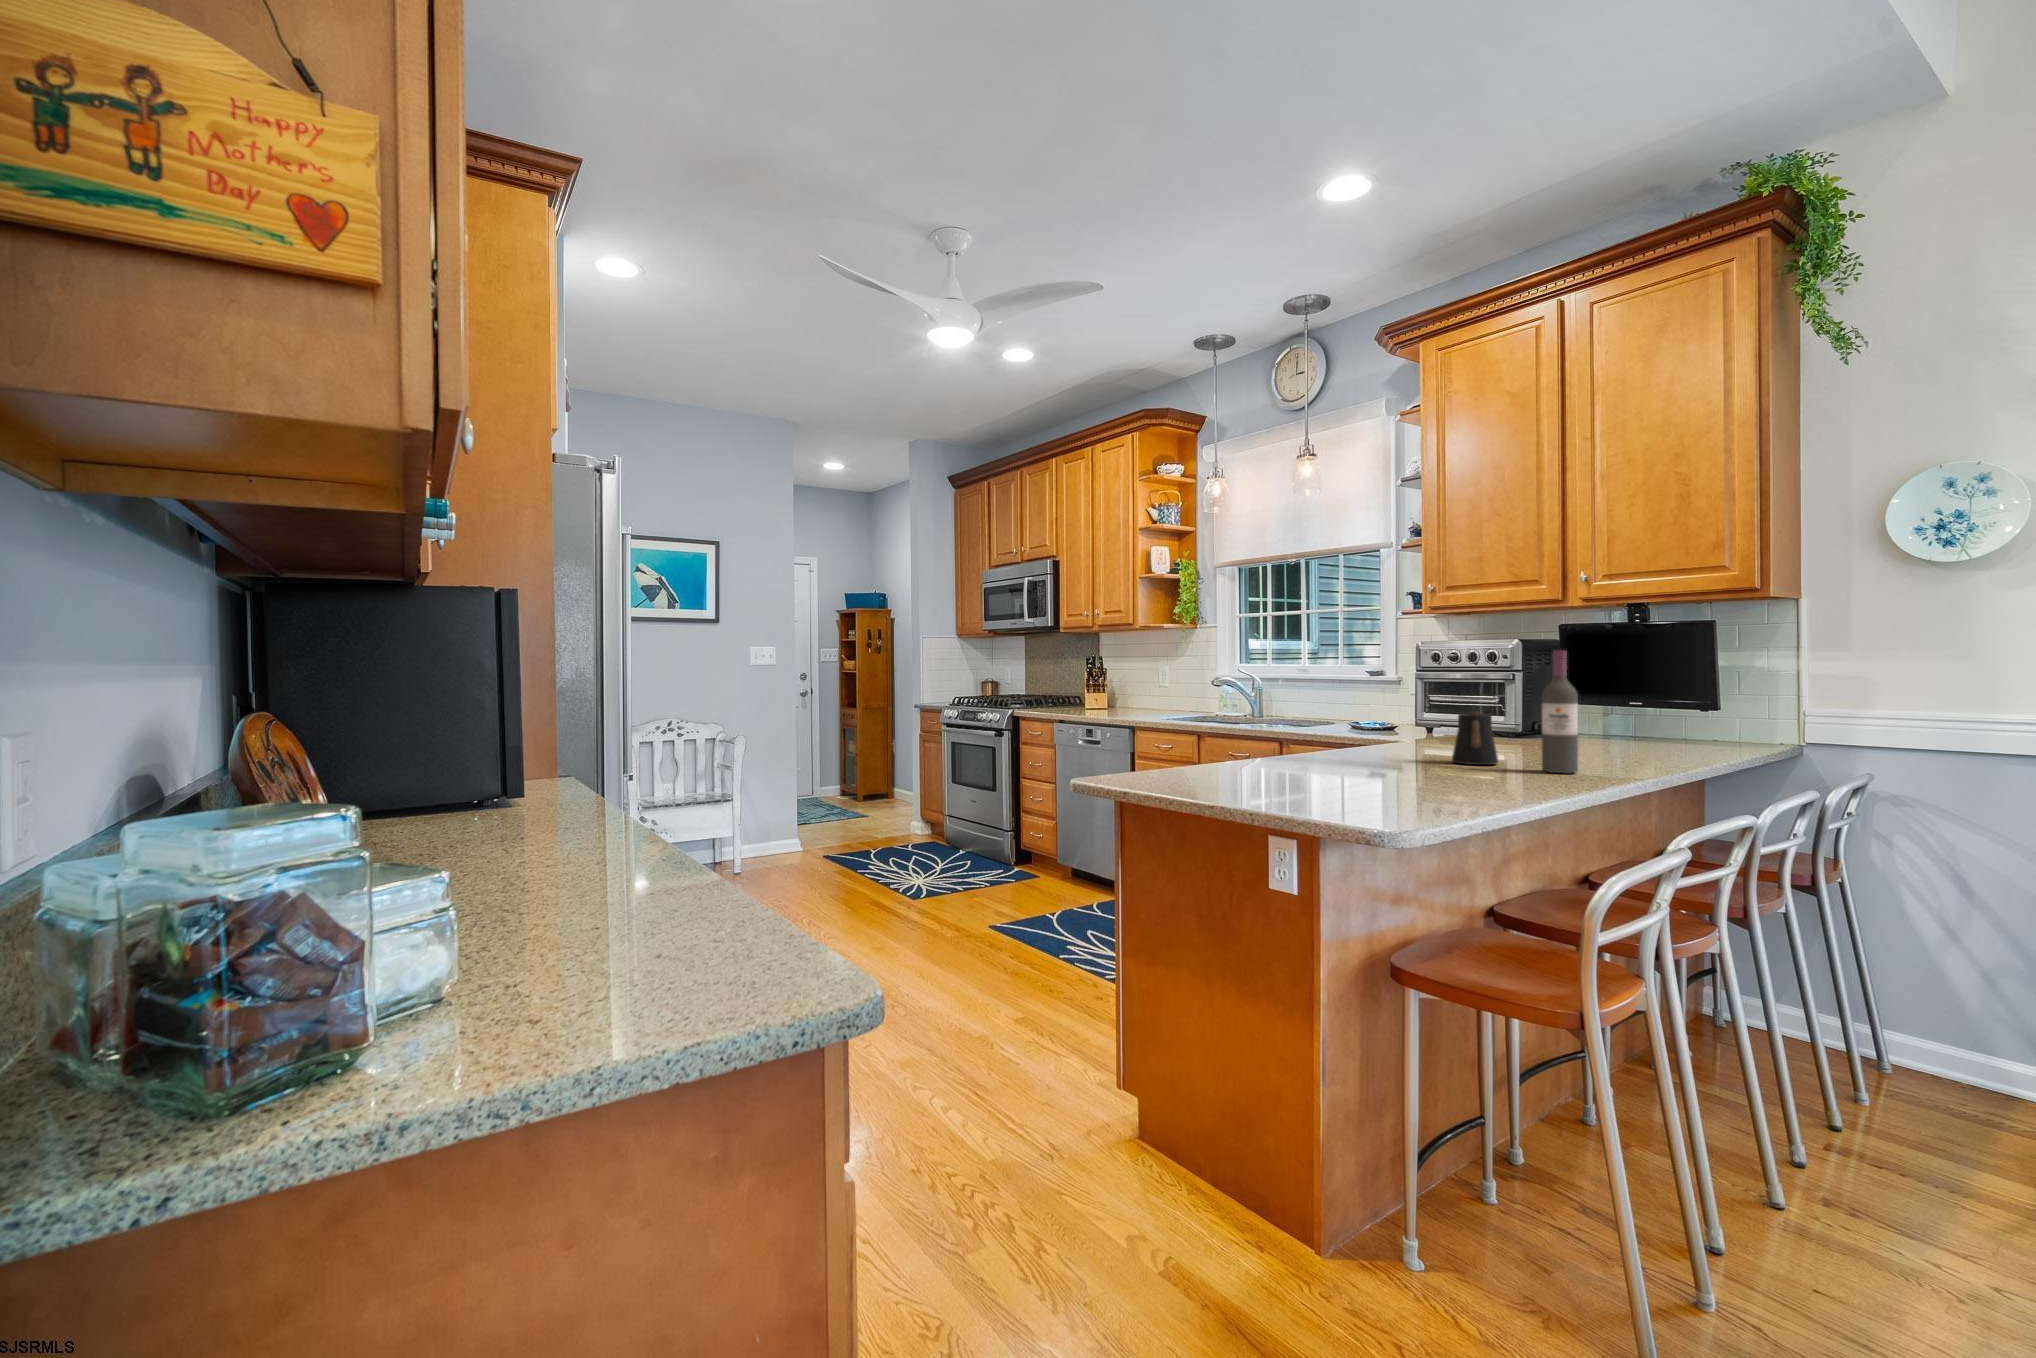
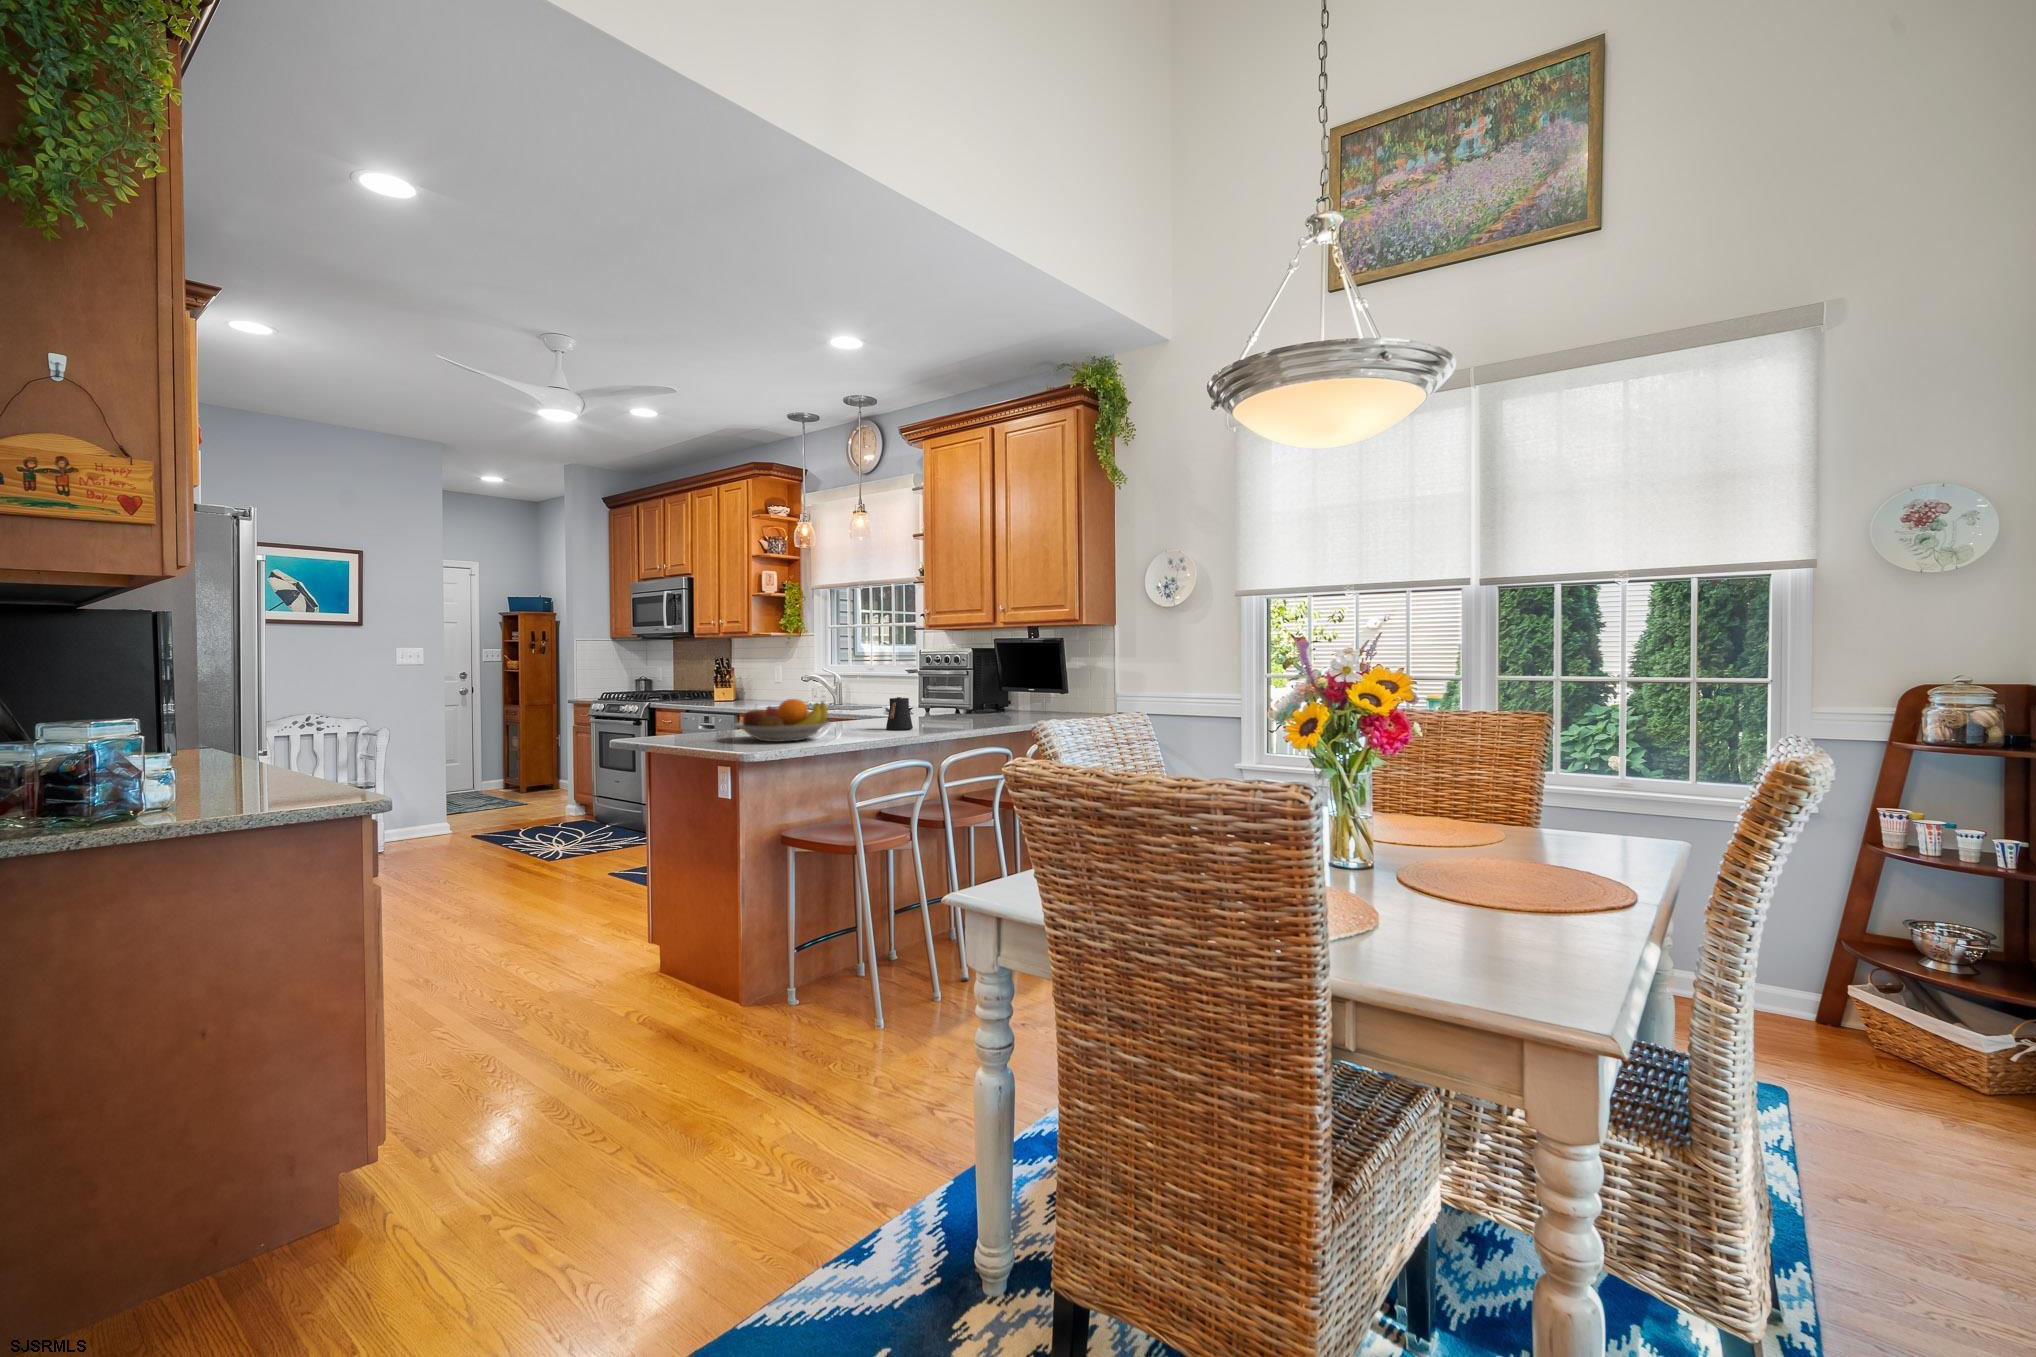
wine bottle: present [1542,650,1578,773] -> none [925,659,945,733]
fruit bowl: none [1262,717,1429,788] -> present [734,699,830,742]

